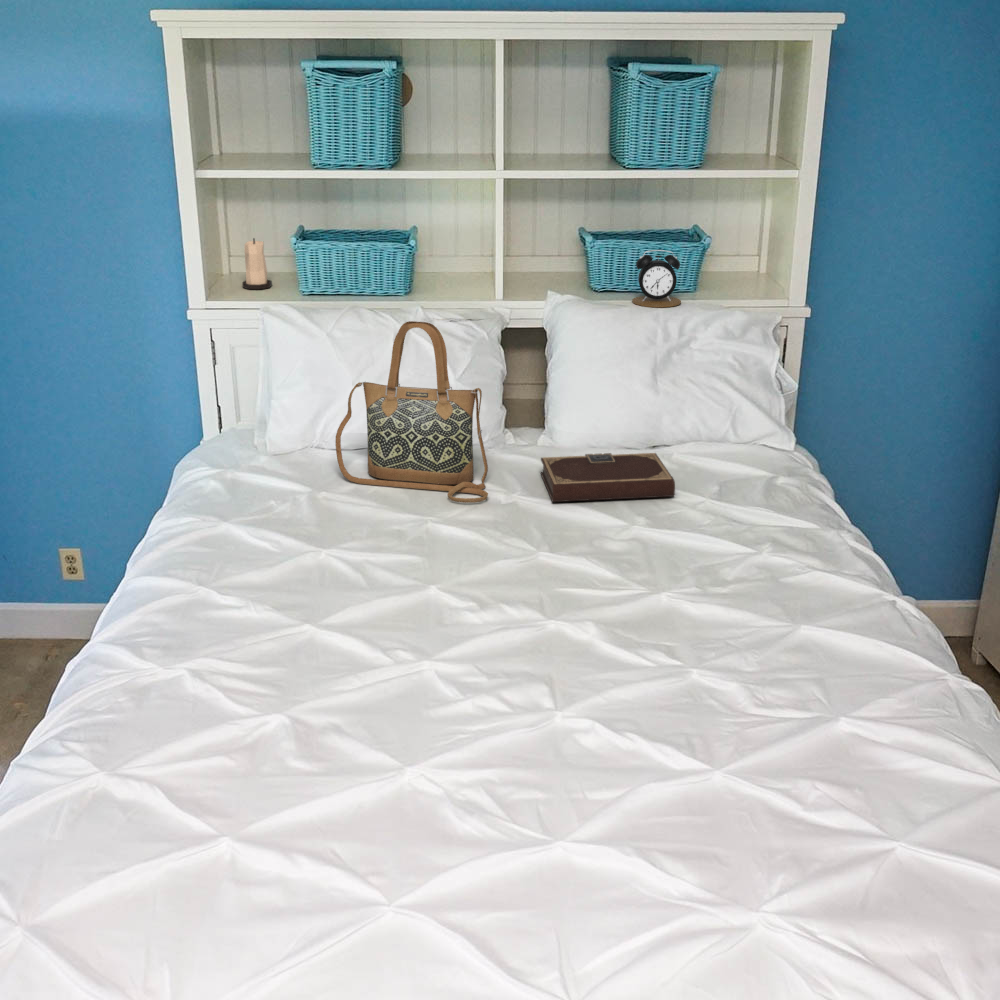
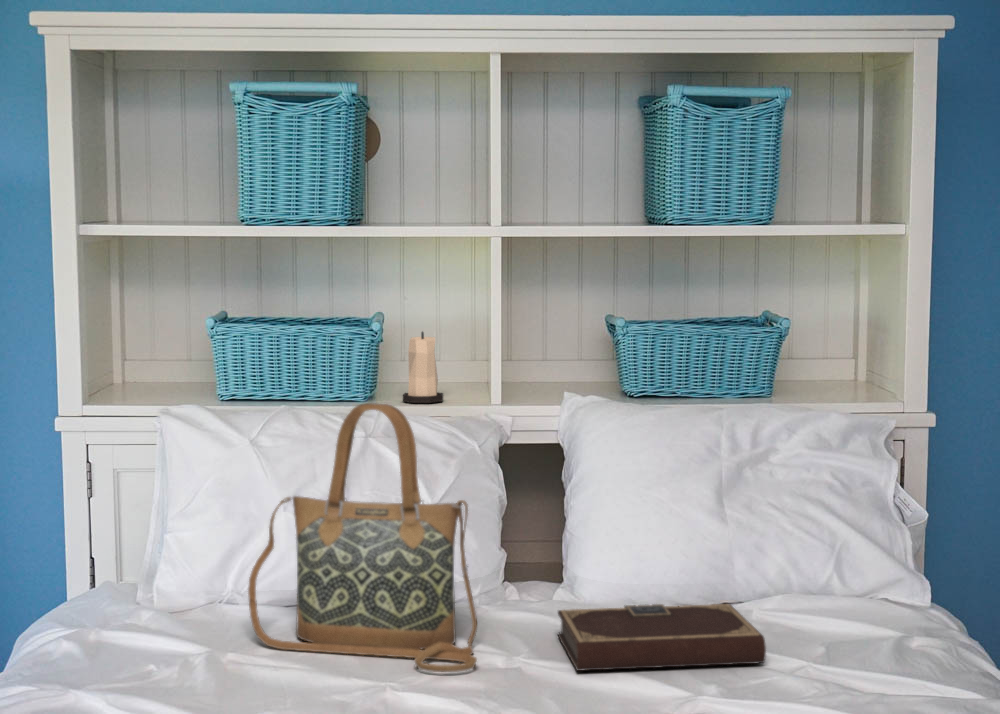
candle: present [242,238,272,289] -> present [403,331,443,403]
alarm clock: present [632,250,681,307] -> none [683,331,752,407]

